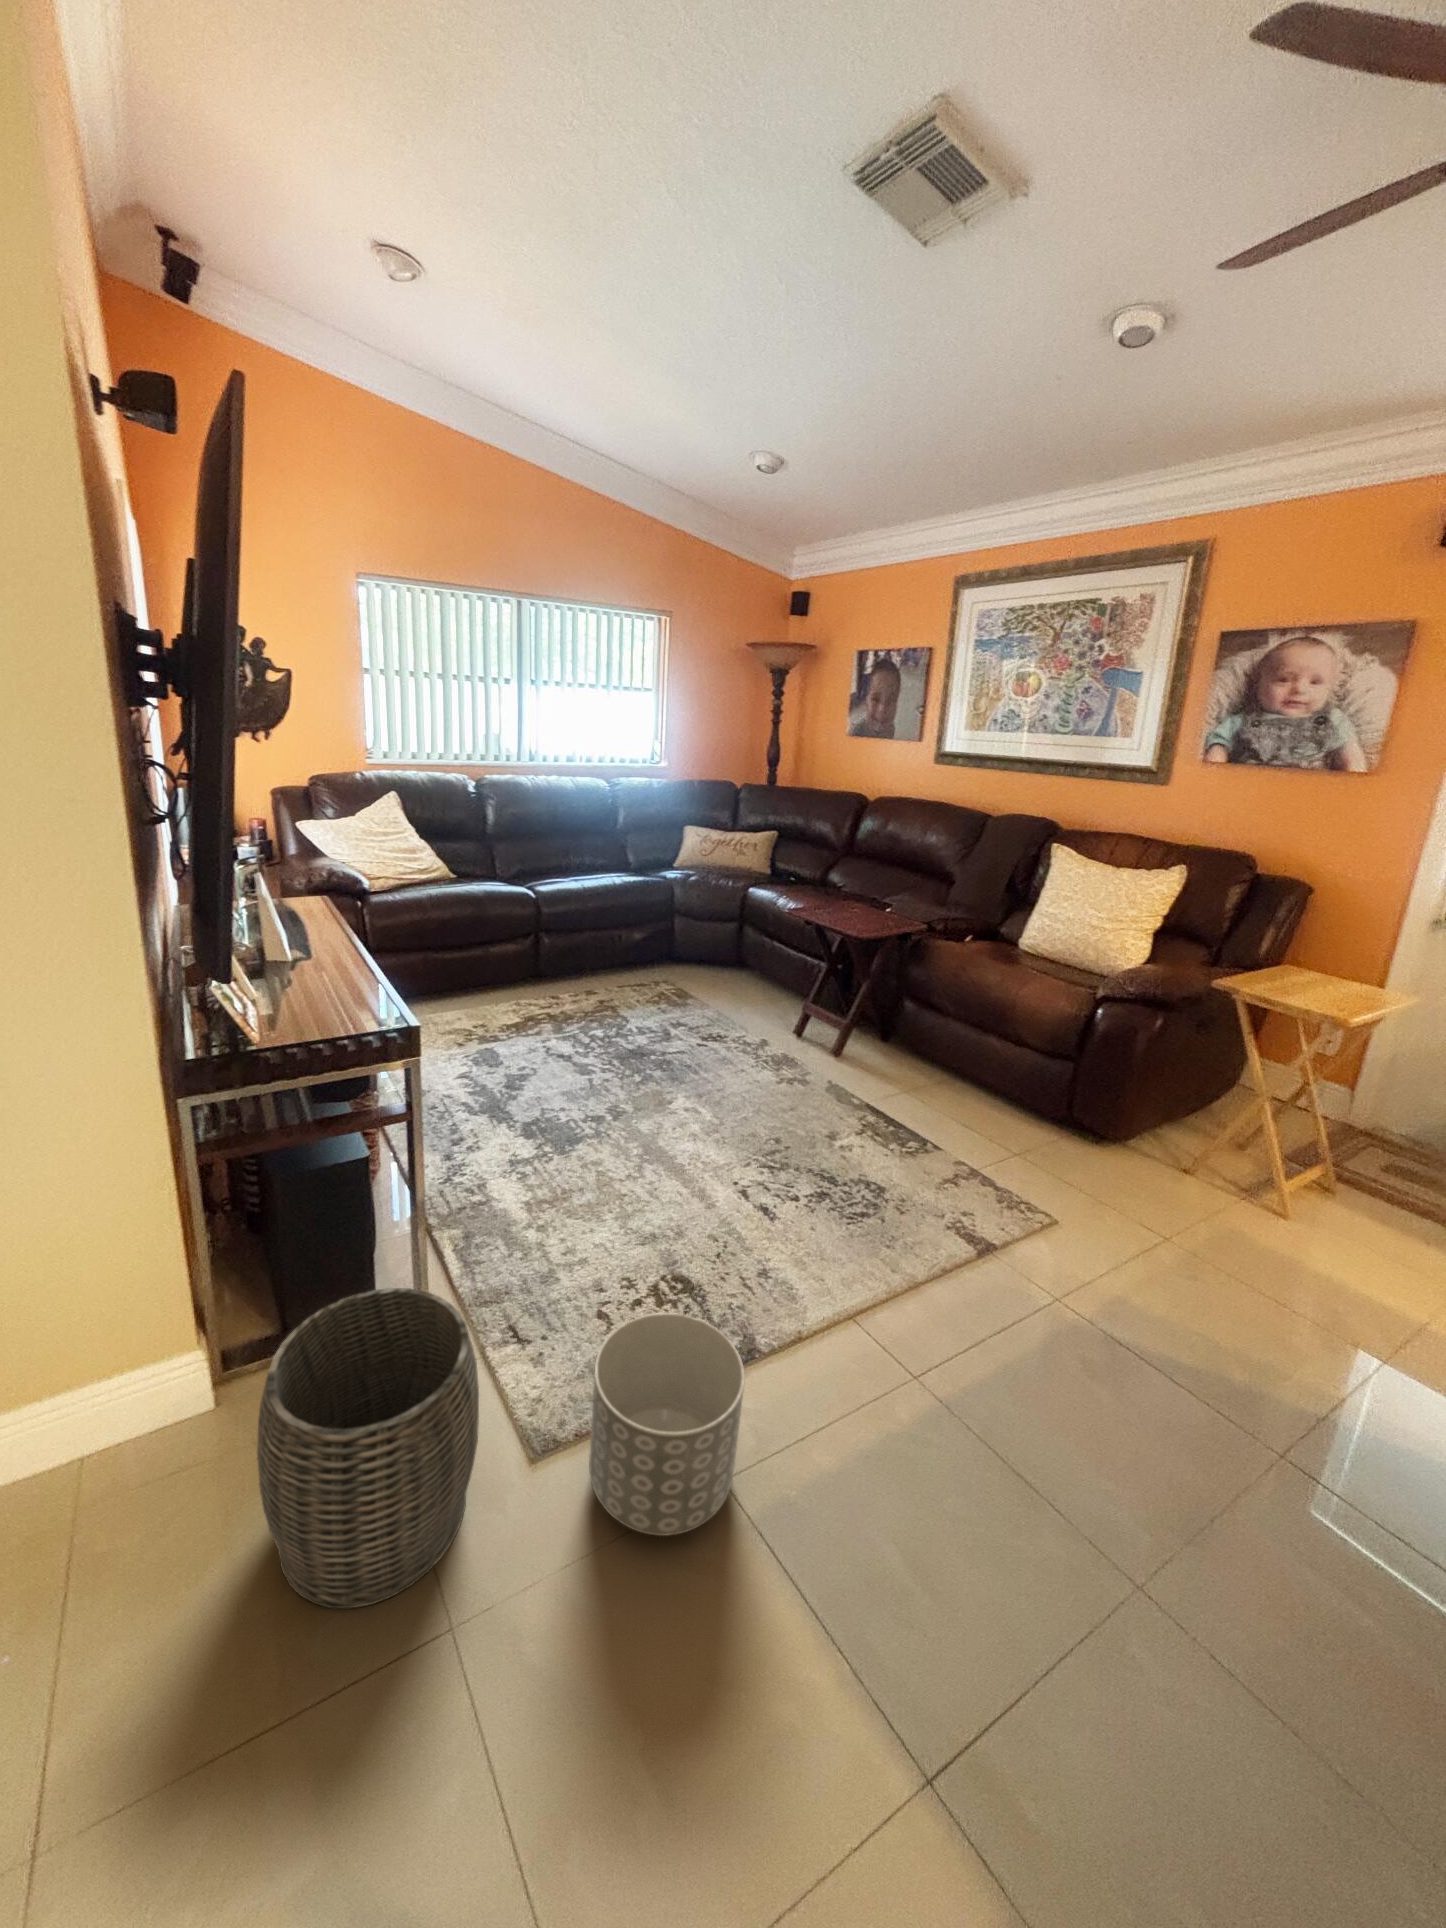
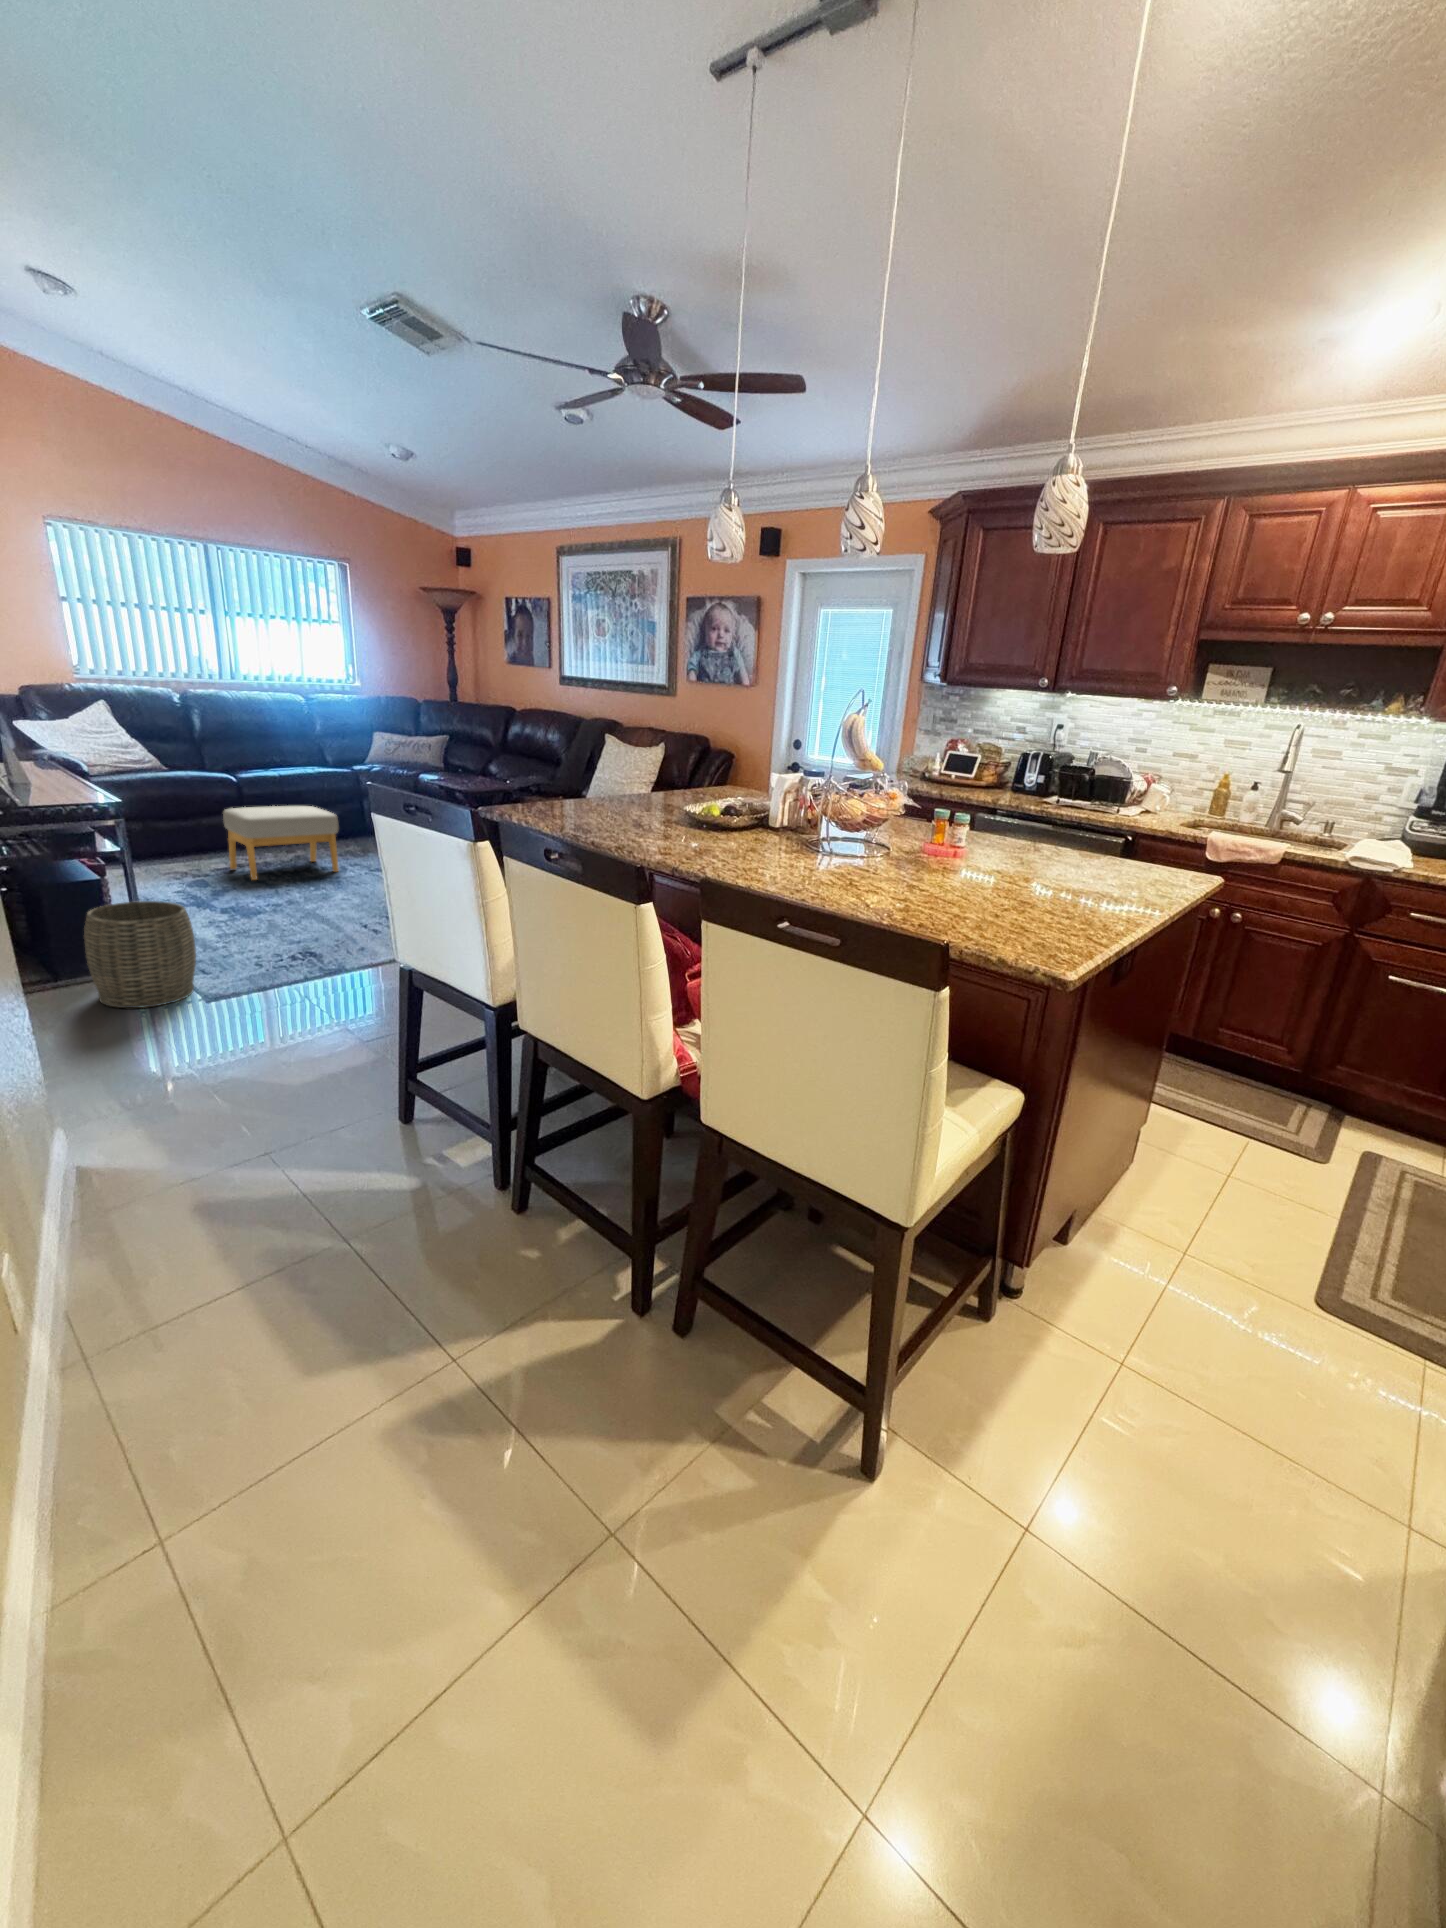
footstool: none [517,944,665,1065] -> present [223,806,339,880]
planter: present [589,1313,745,1536] -> none [251,915,328,986]

